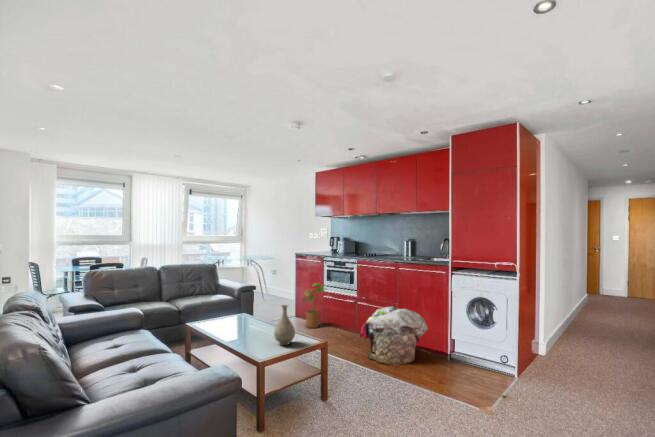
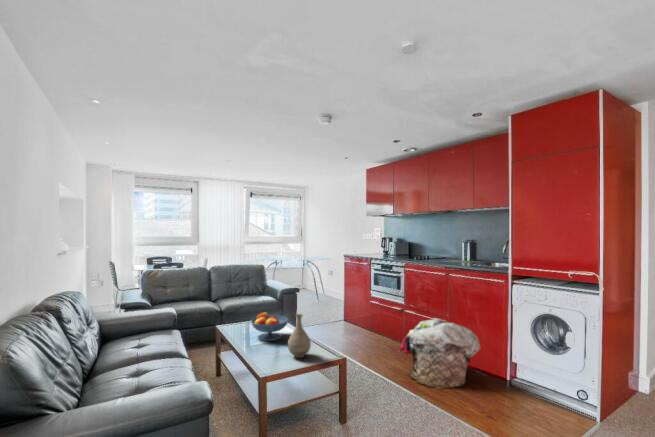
house plant: present [303,283,326,328] -> none [348,287,376,336]
fruit bowl: none [228,307,265,334] -> present [251,313,288,341]

